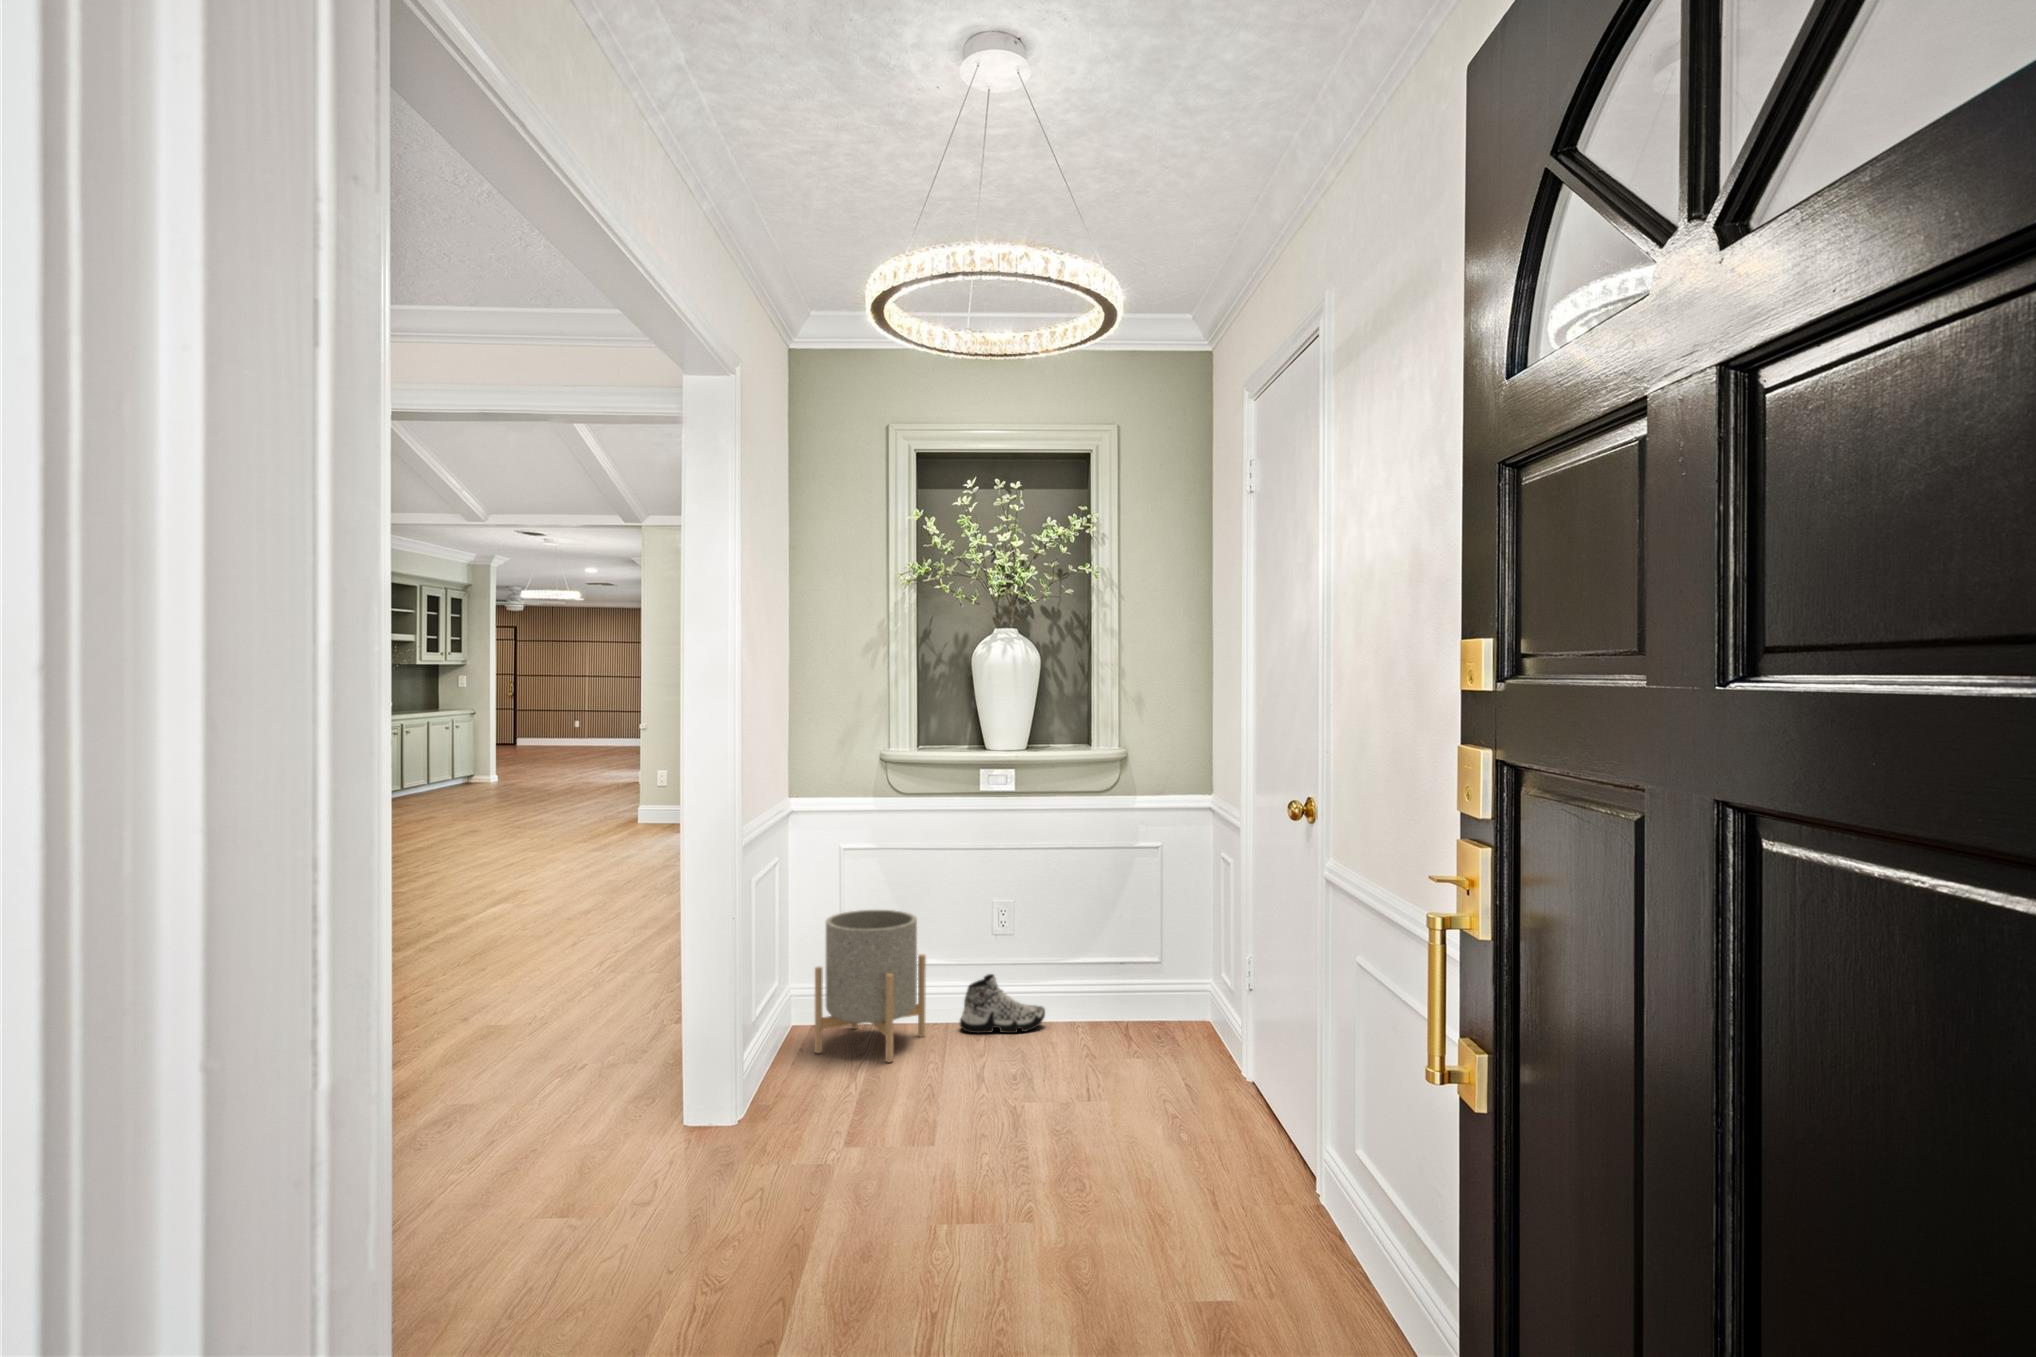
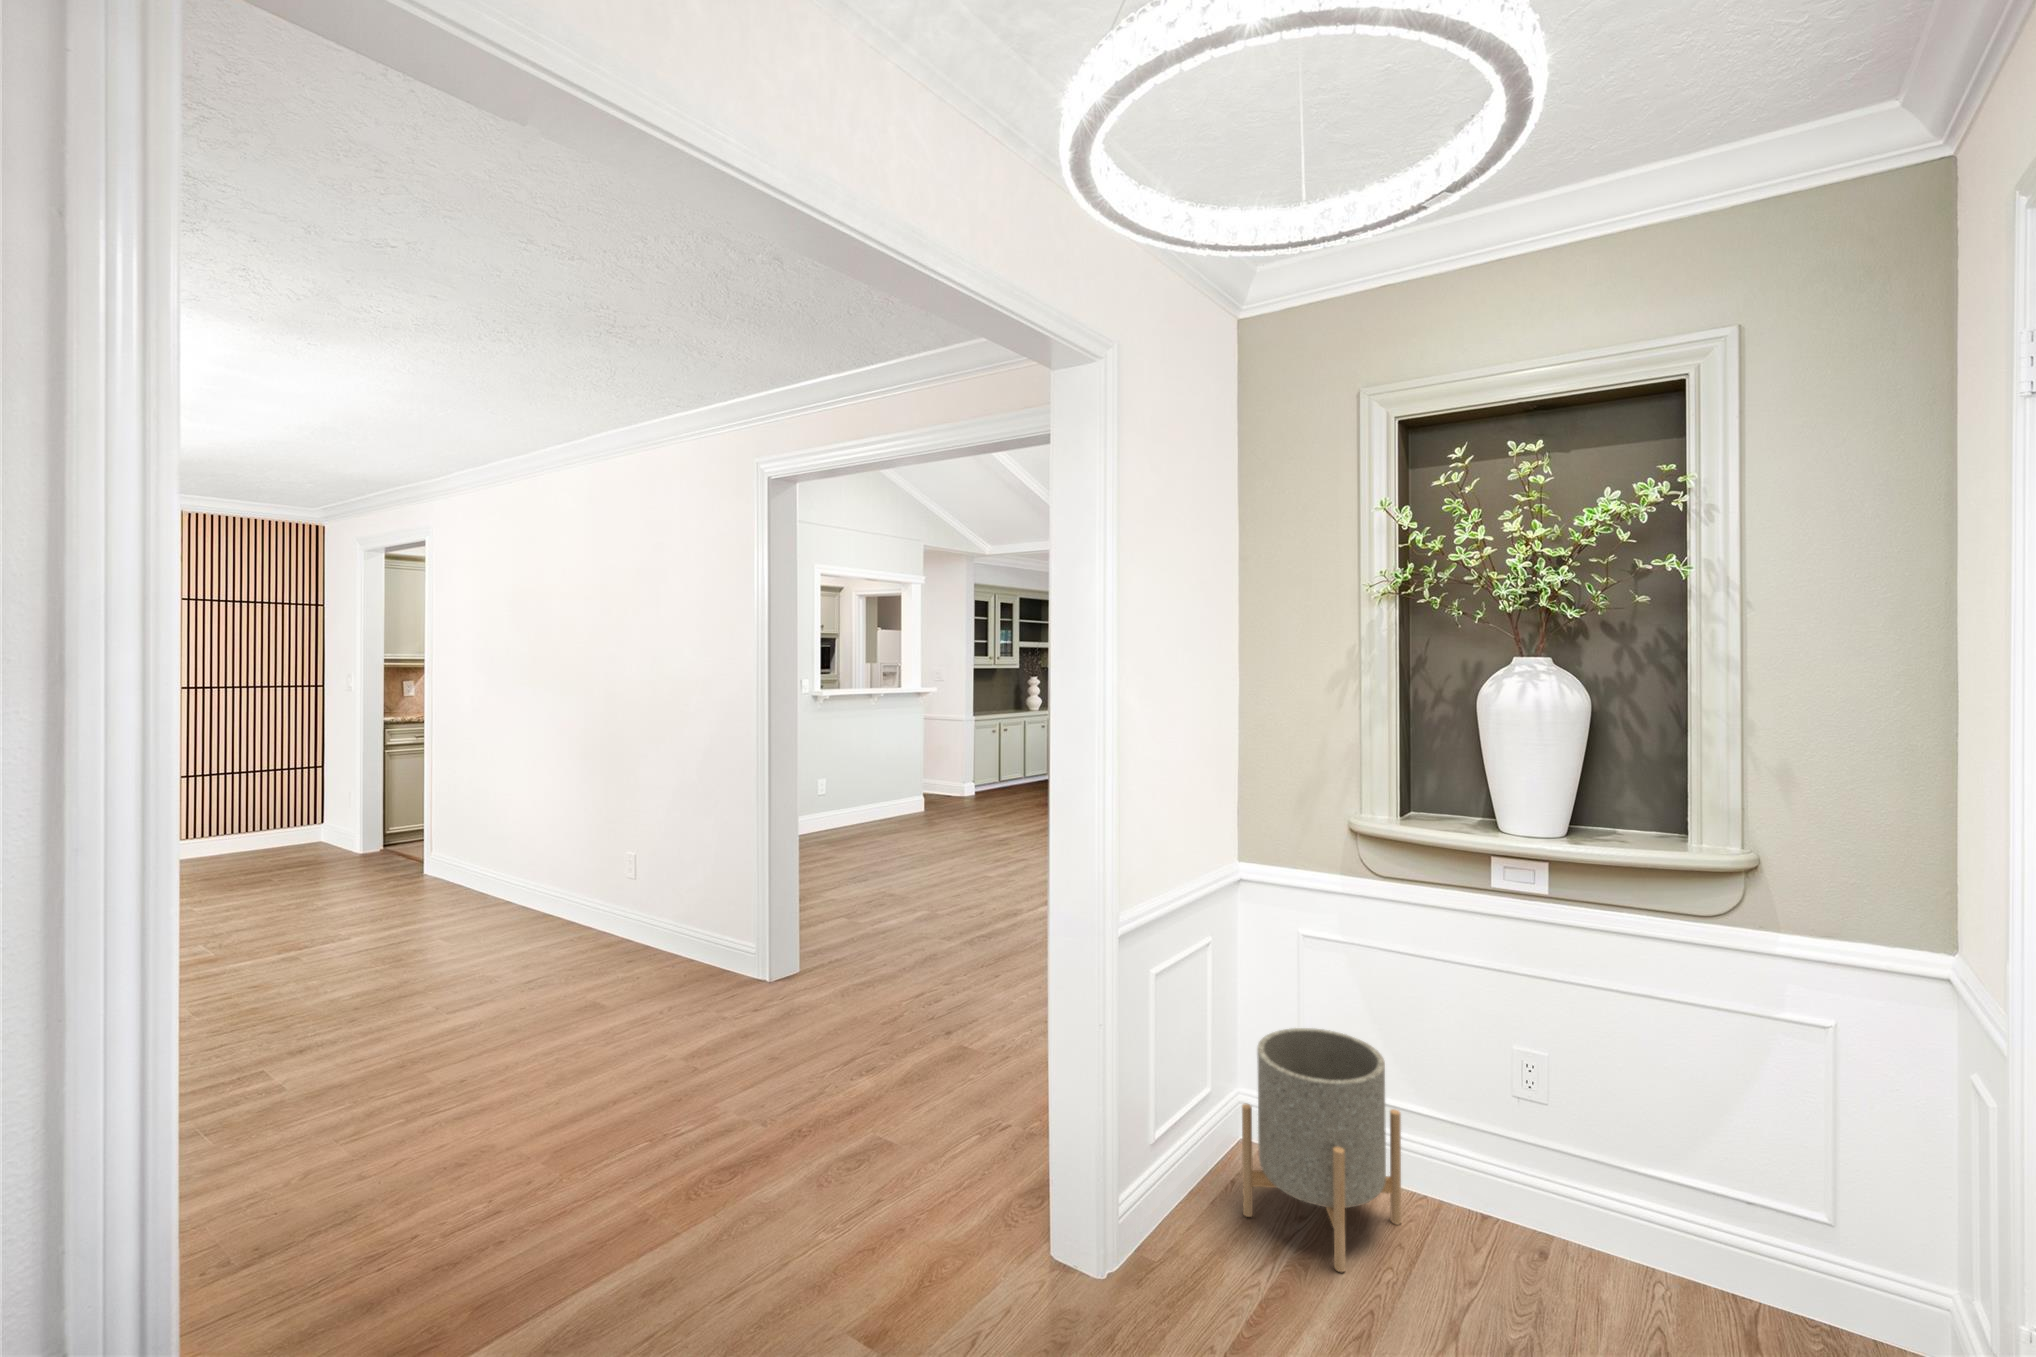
sneaker: present [960,974,1045,1033] -> none [1455,1157,1599,1265]

